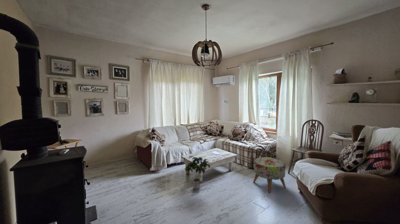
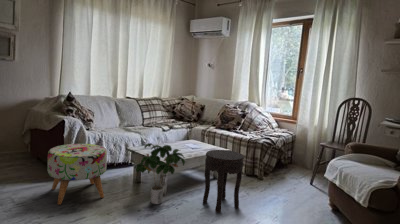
ottoman: present [253,157,286,193] -> present [48,144,107,205]
side table: none [221,158,243,195] -> present [203,150,244,213]

